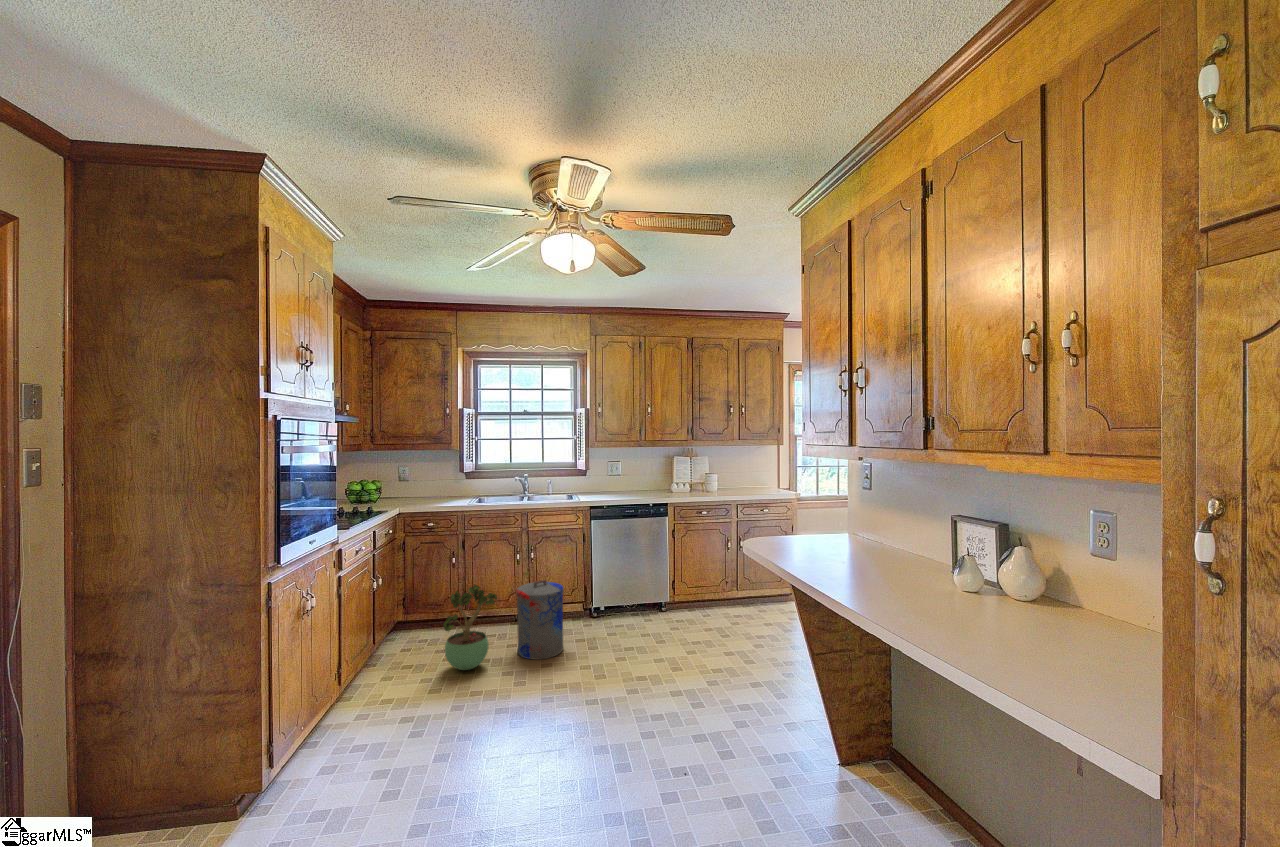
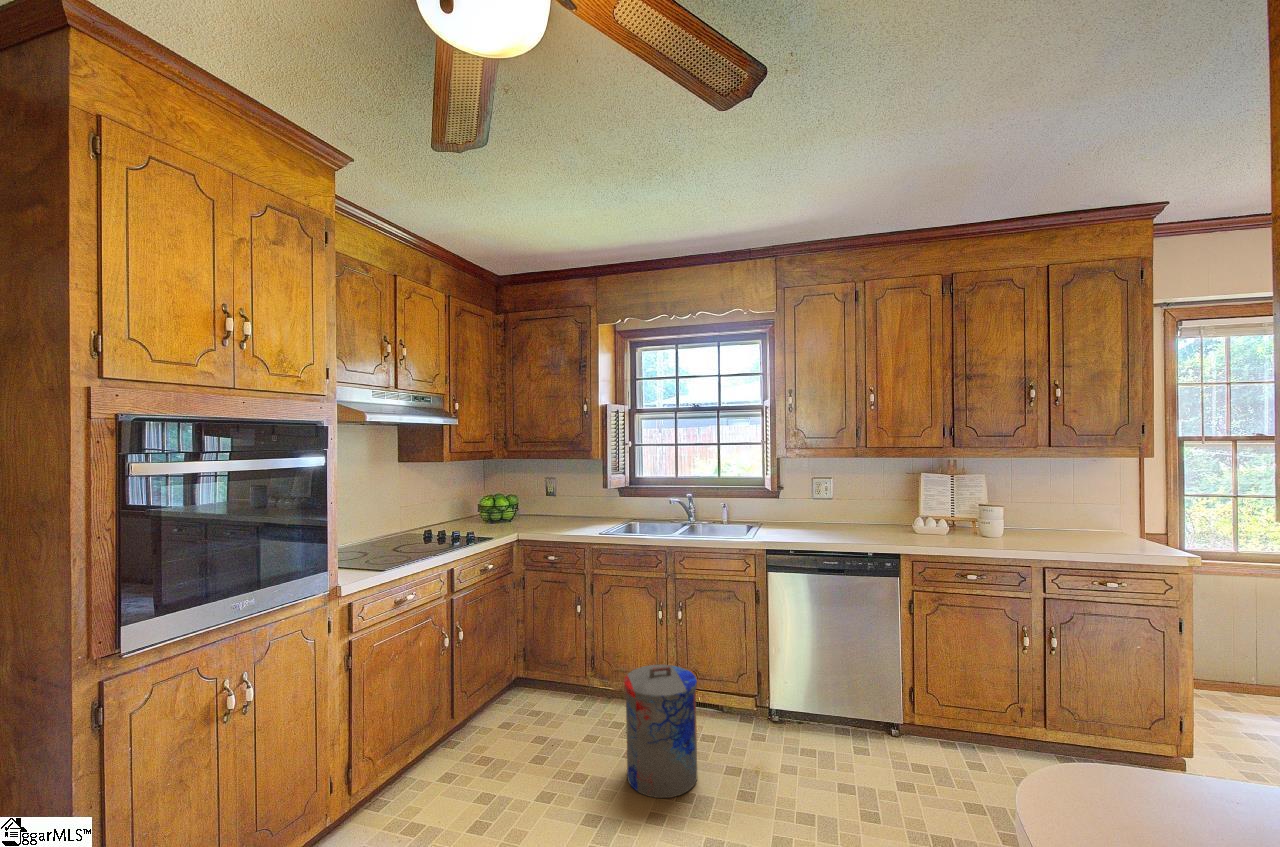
potted plant: present [443,585,497,670] -> none [506,663,588,791]

